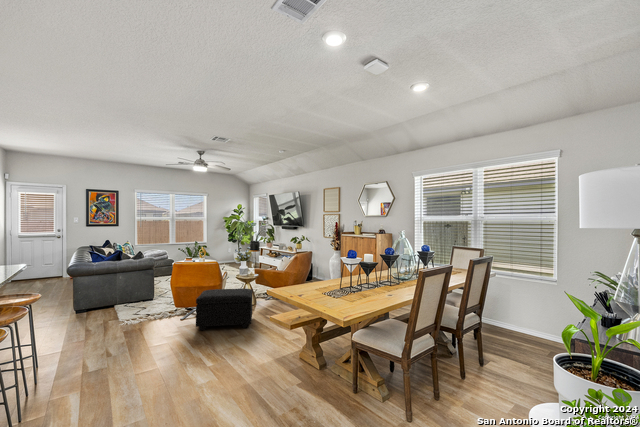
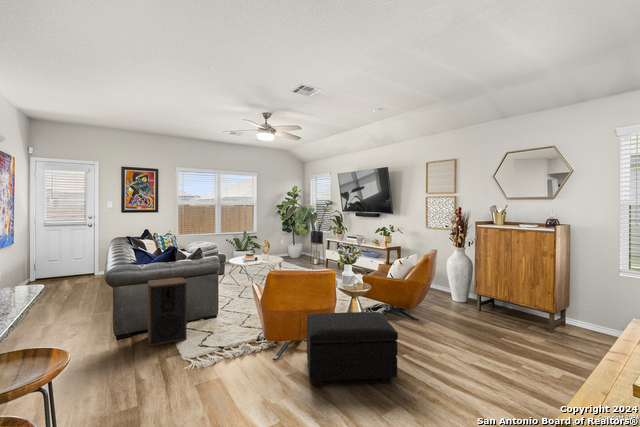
speaker: none [99,271,127,316] -> present [148,277,187,346]

